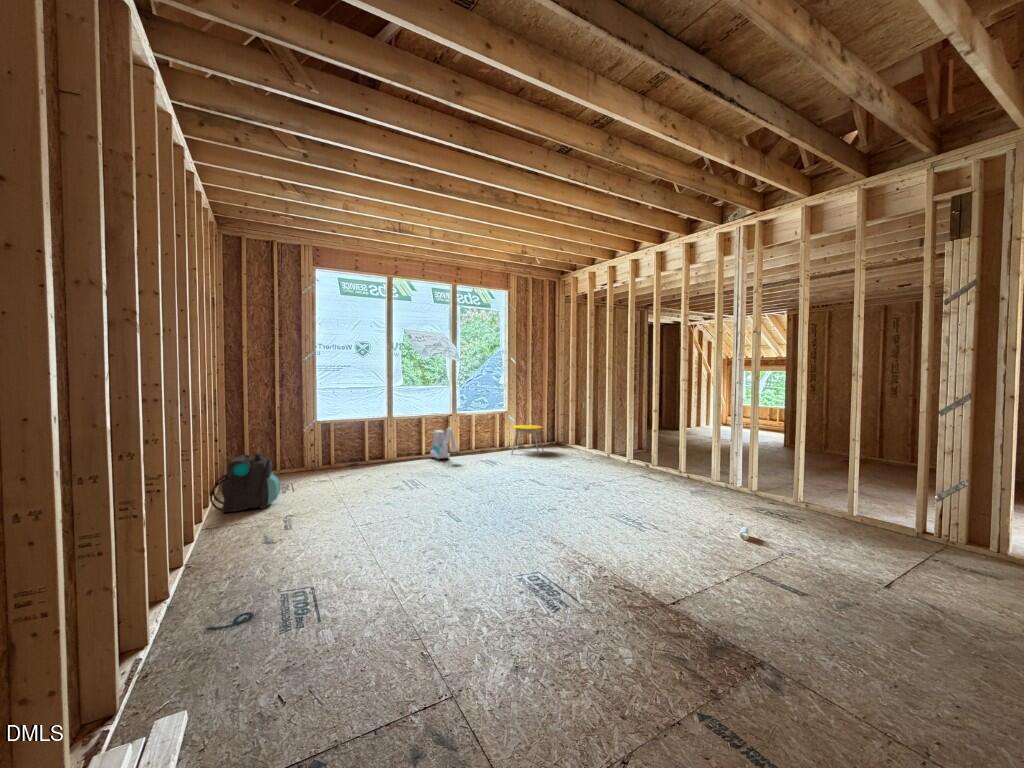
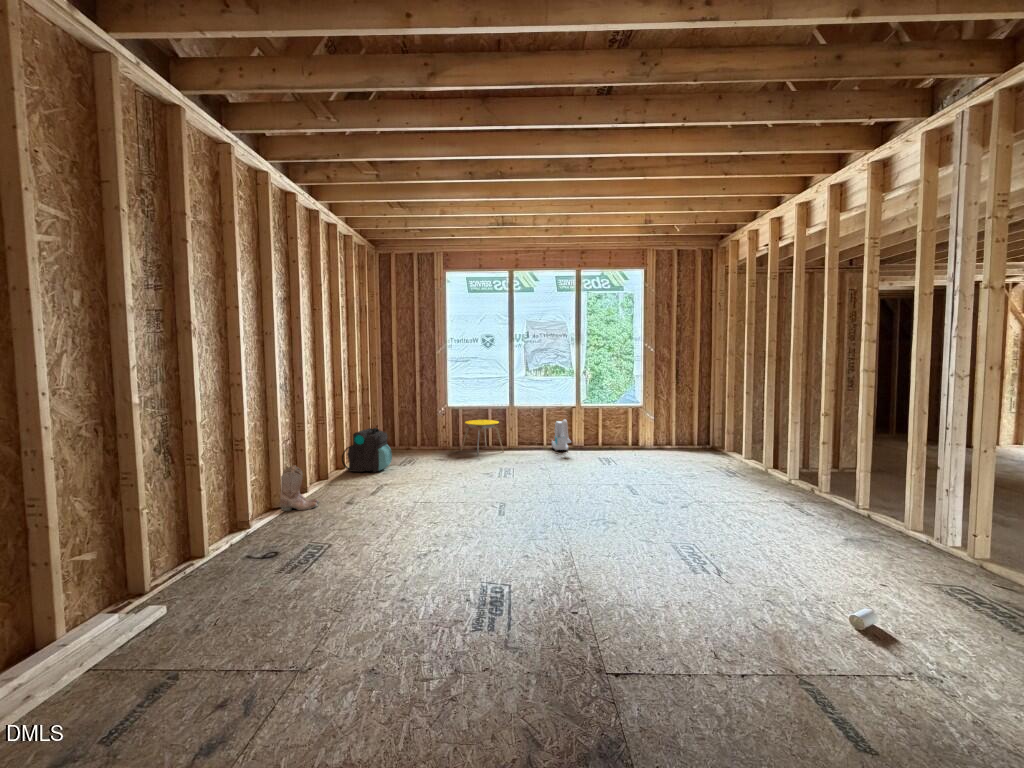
stool: present [511,425,543,456] -> present [461,420,504,456]
boots: none [184,510,243,572] -> present [280,466,319,511]

